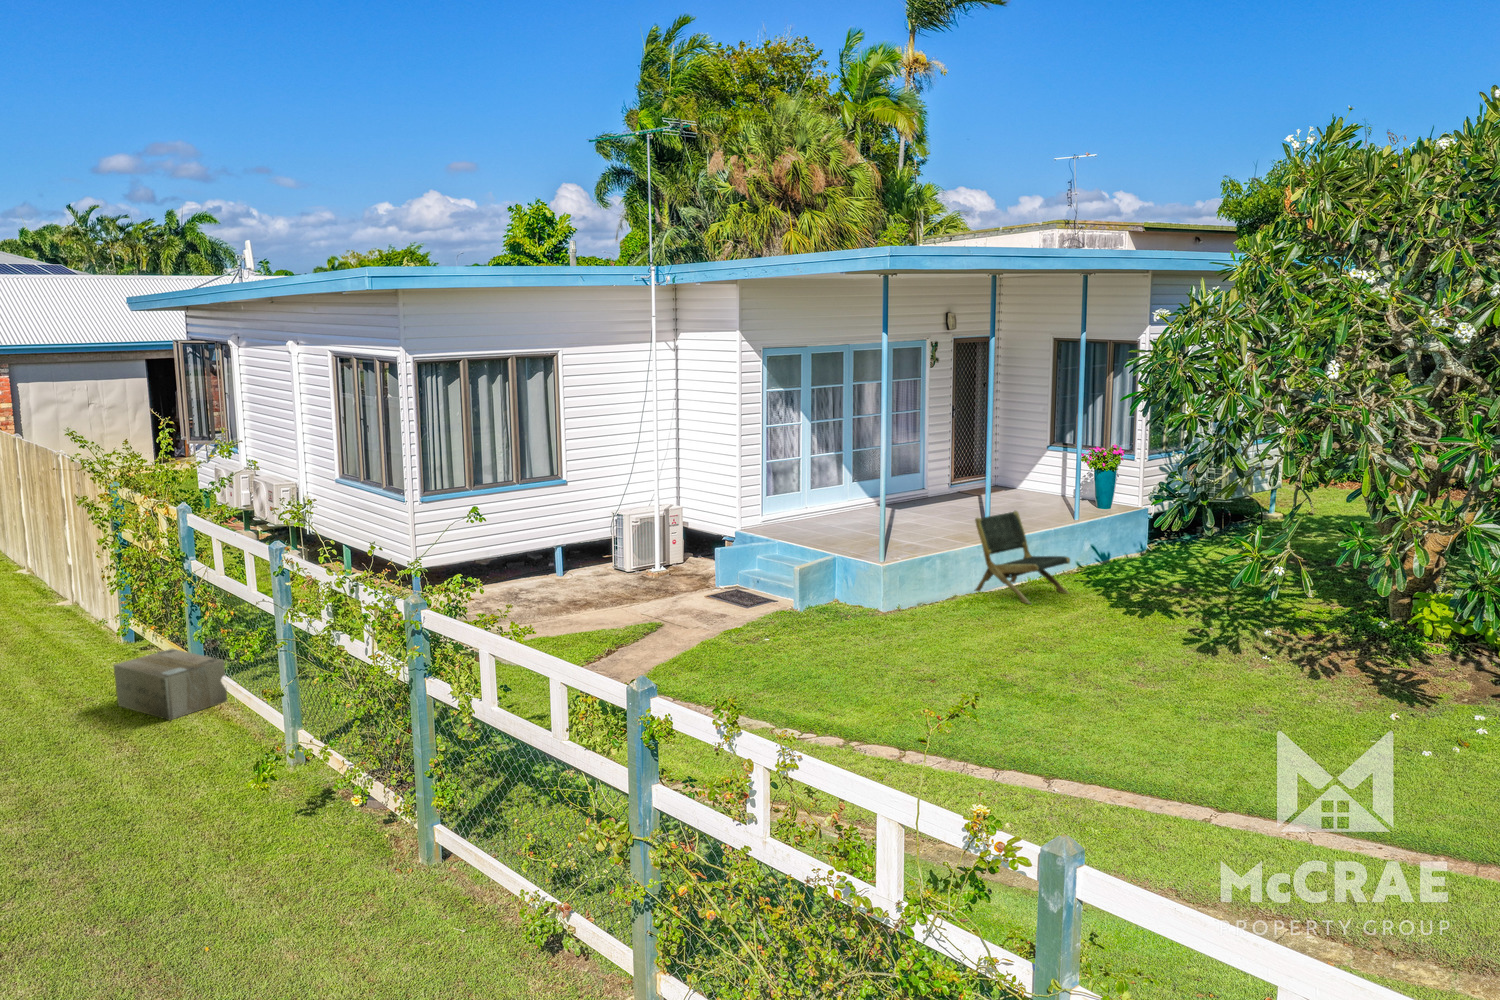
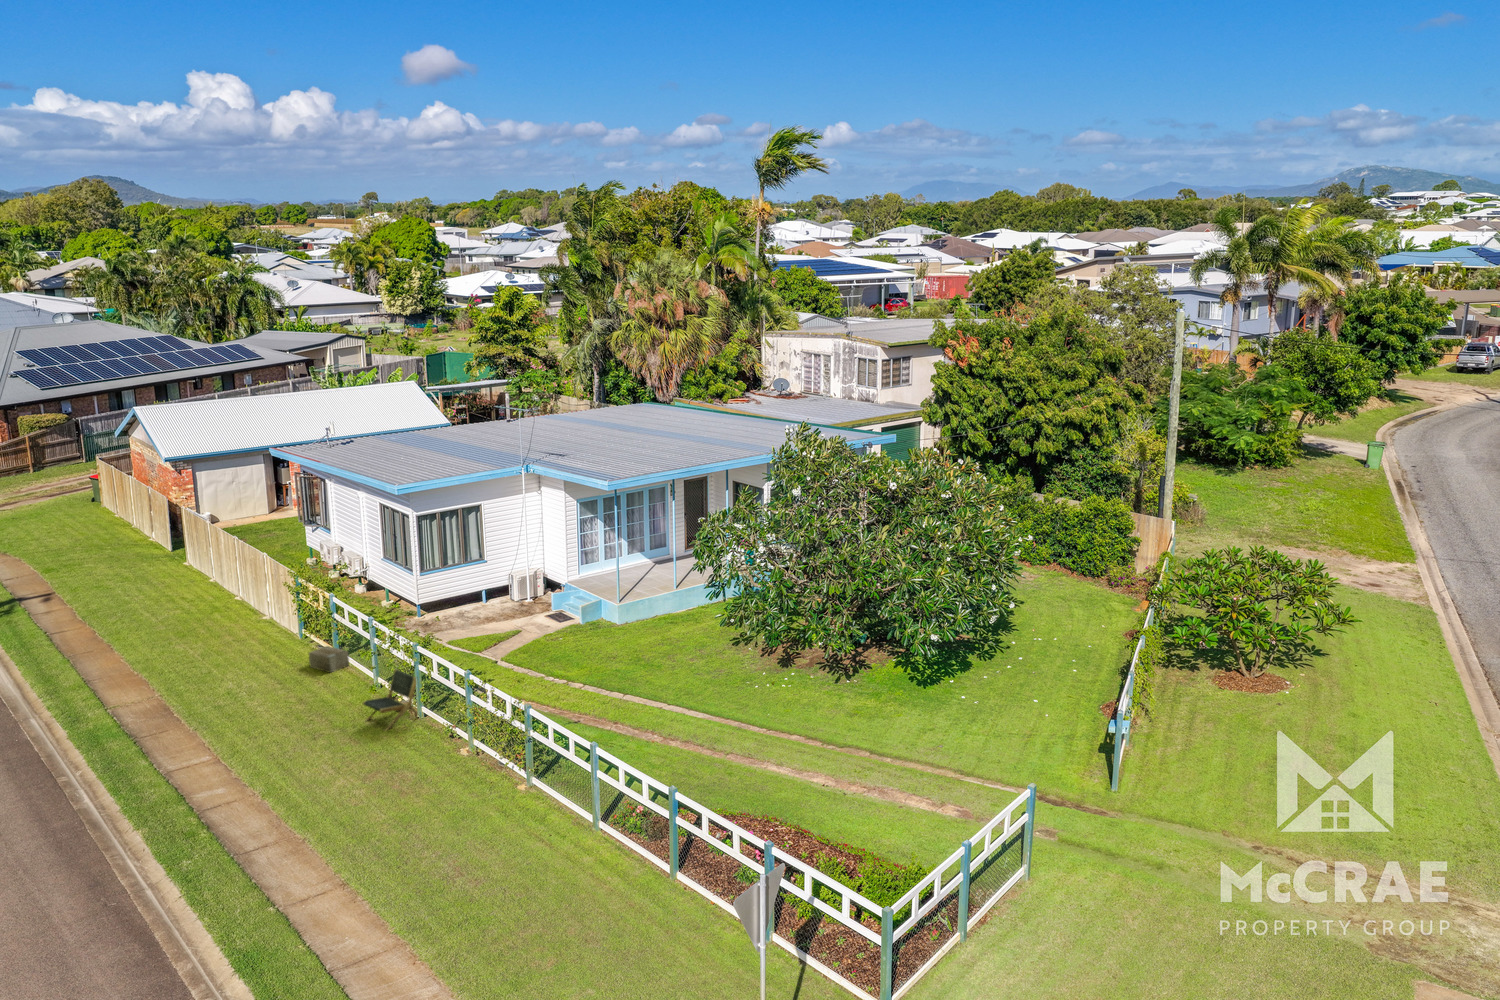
lounge chair: present [975,511,1070,604] -> present [363,669,417,731]

